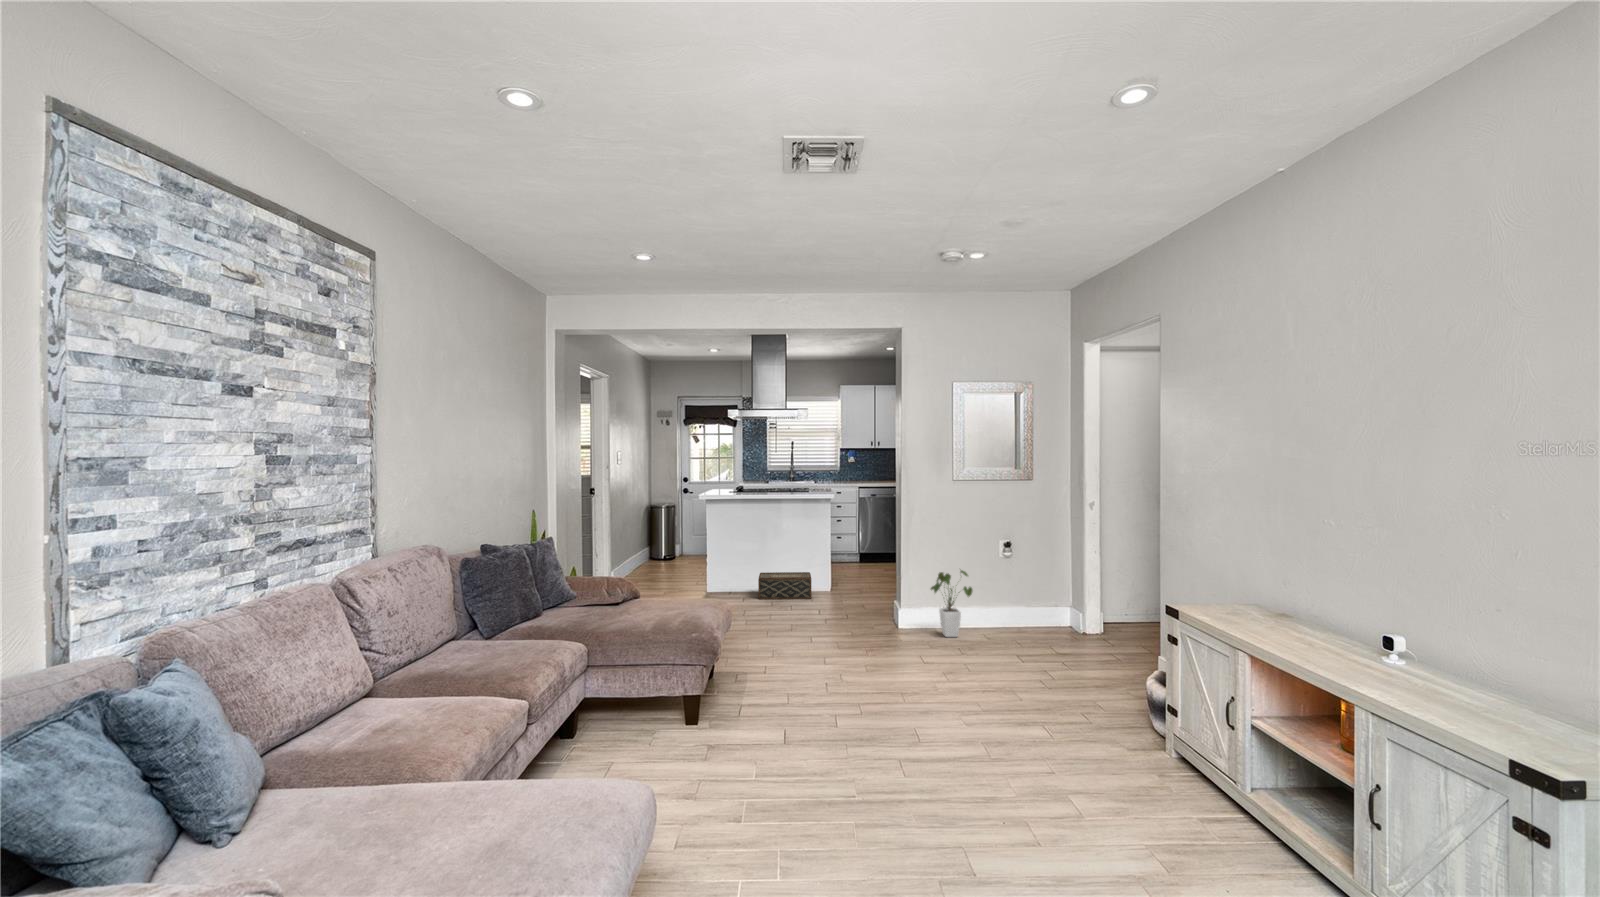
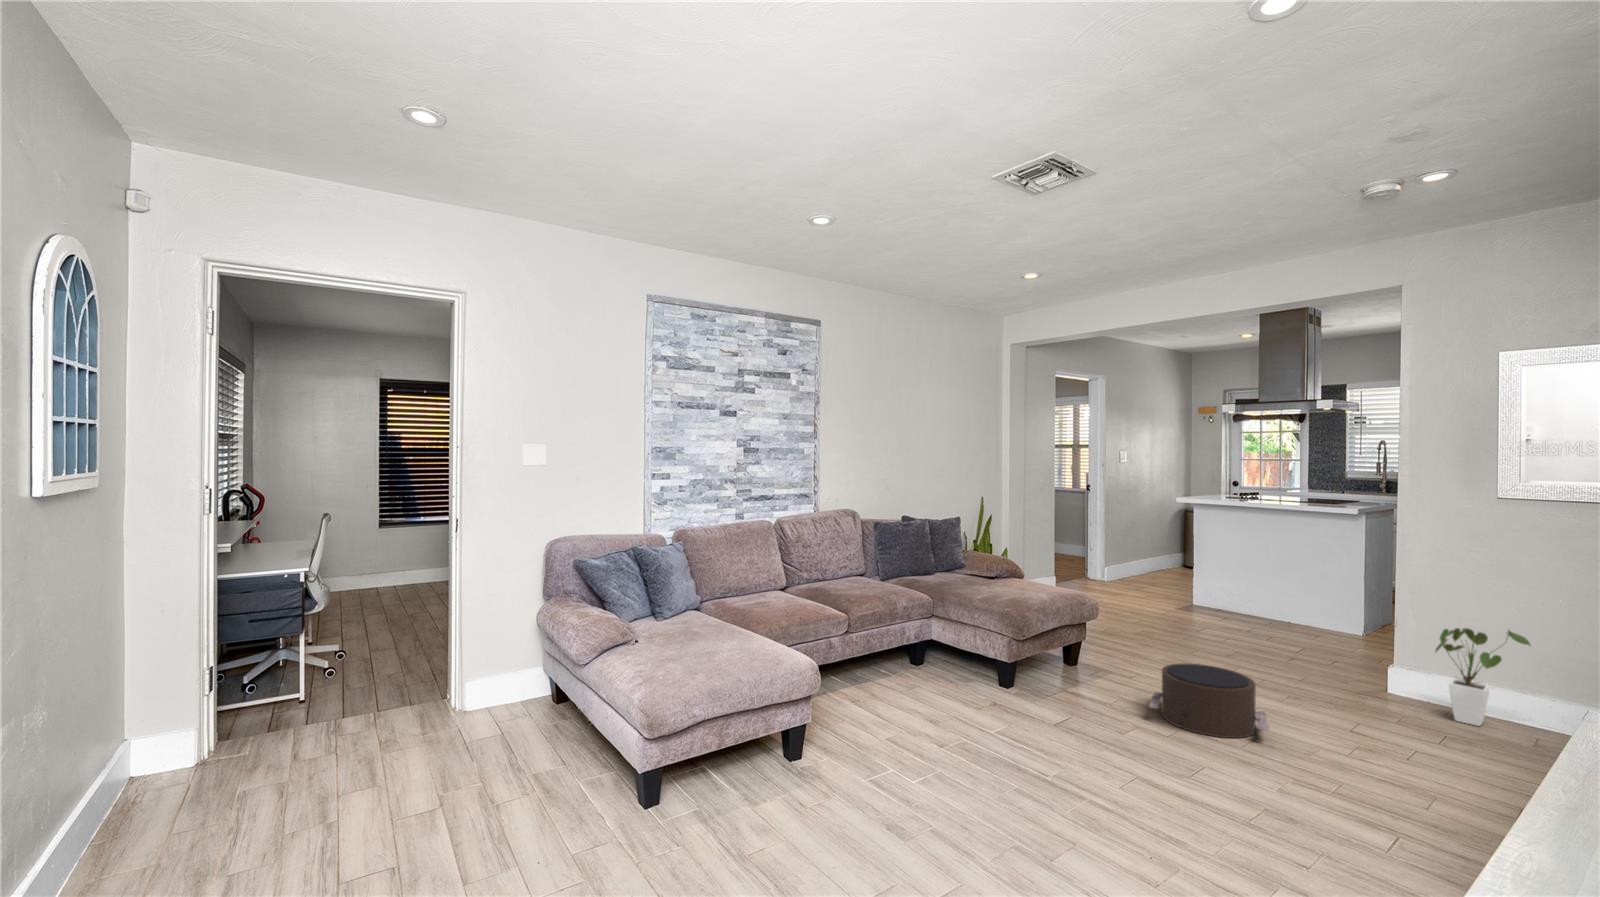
woven basket: present [758,572,812,599] -> none [1244,595,1332,638]
pouf: none [819,641,916,705] -> present [1149,663,1269,738]

